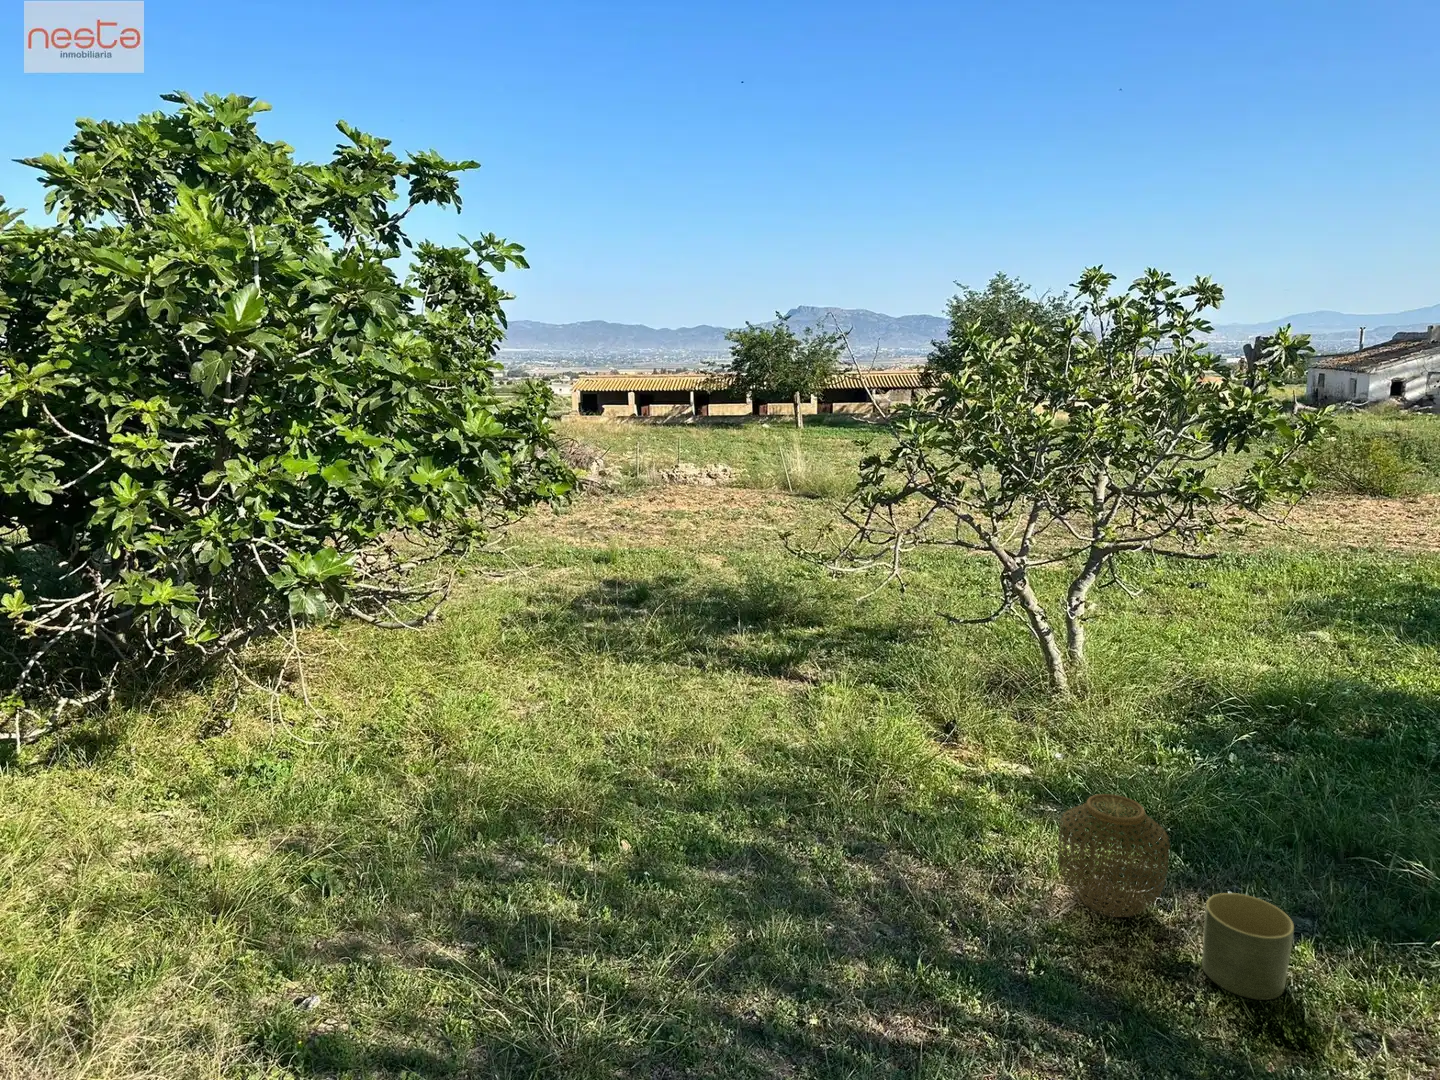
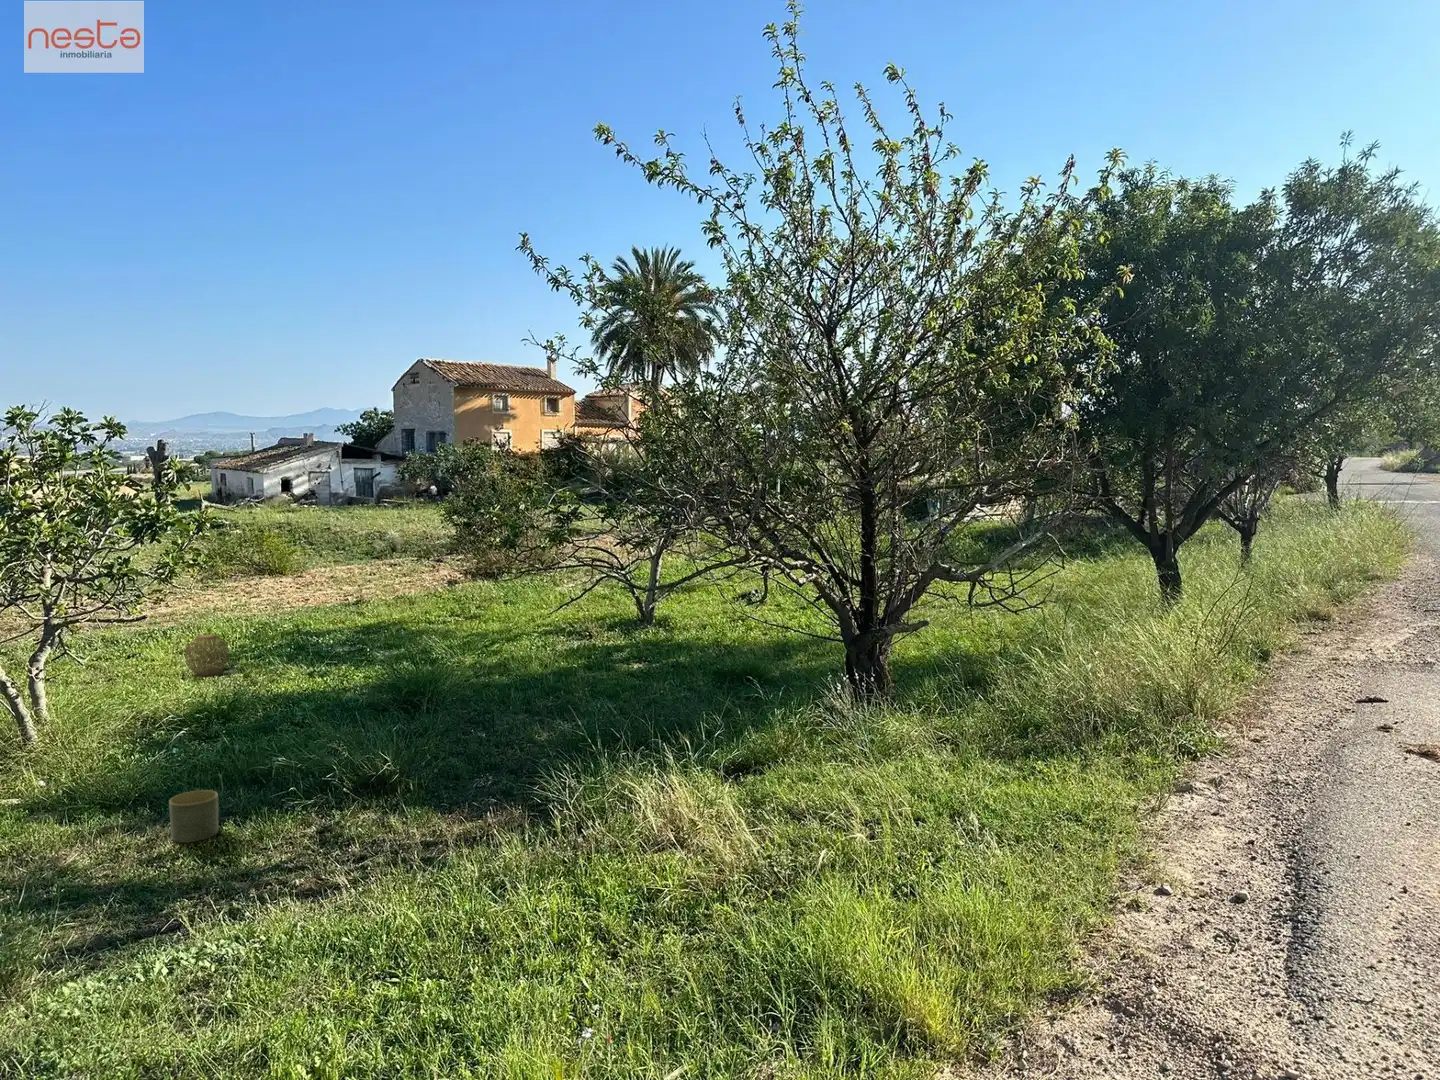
woven basket: present [1058,794,1170,917] -> present [186,634,228,676]

